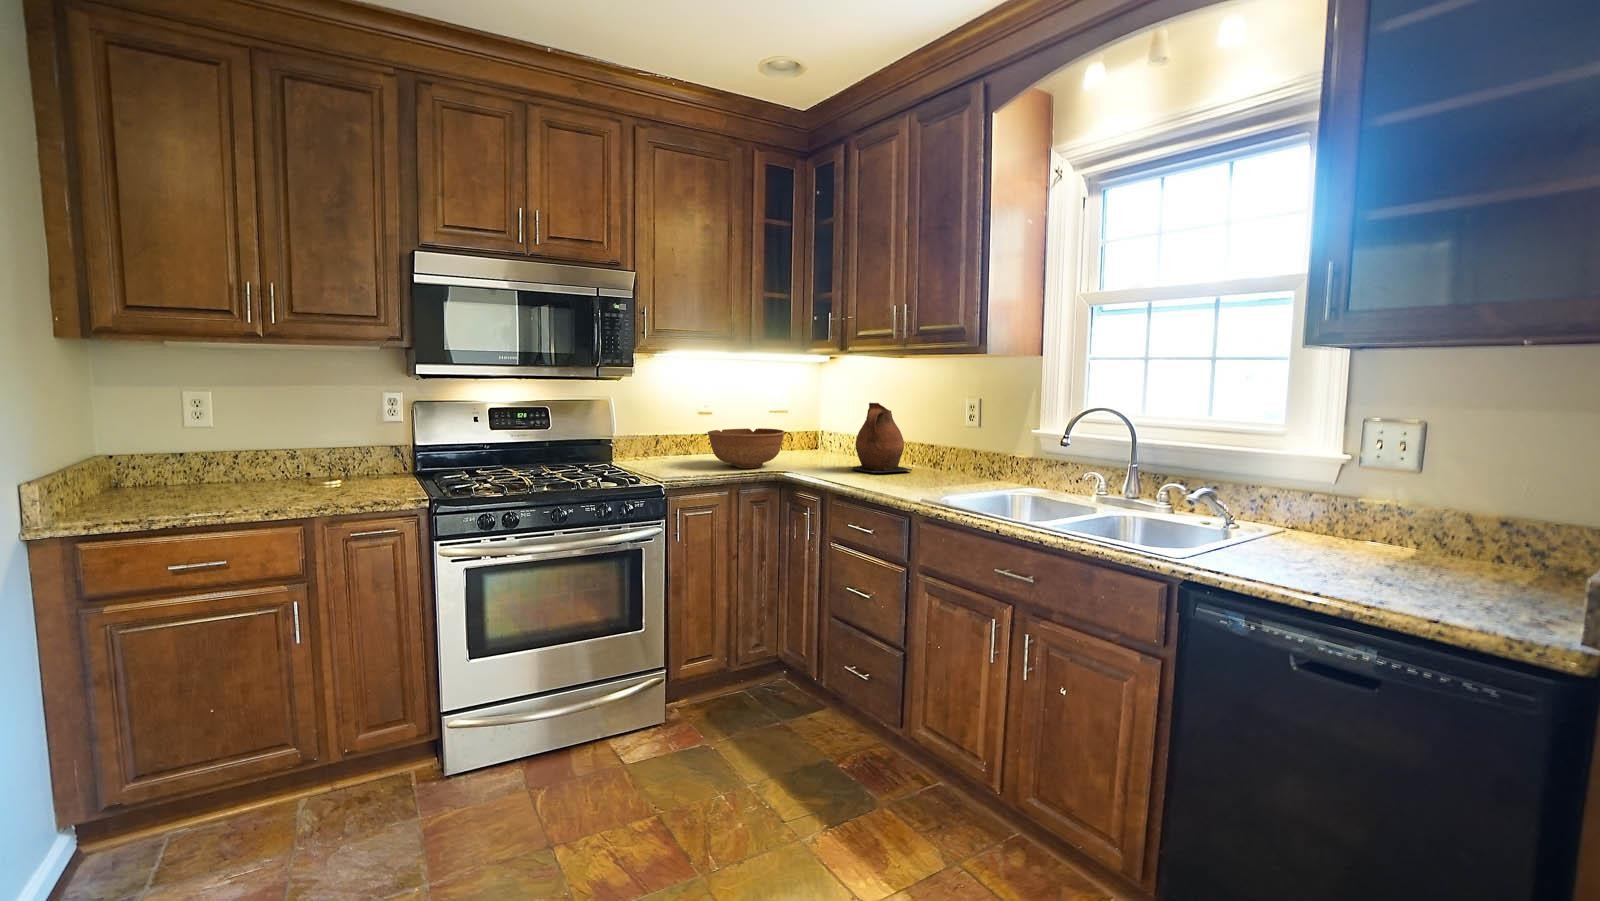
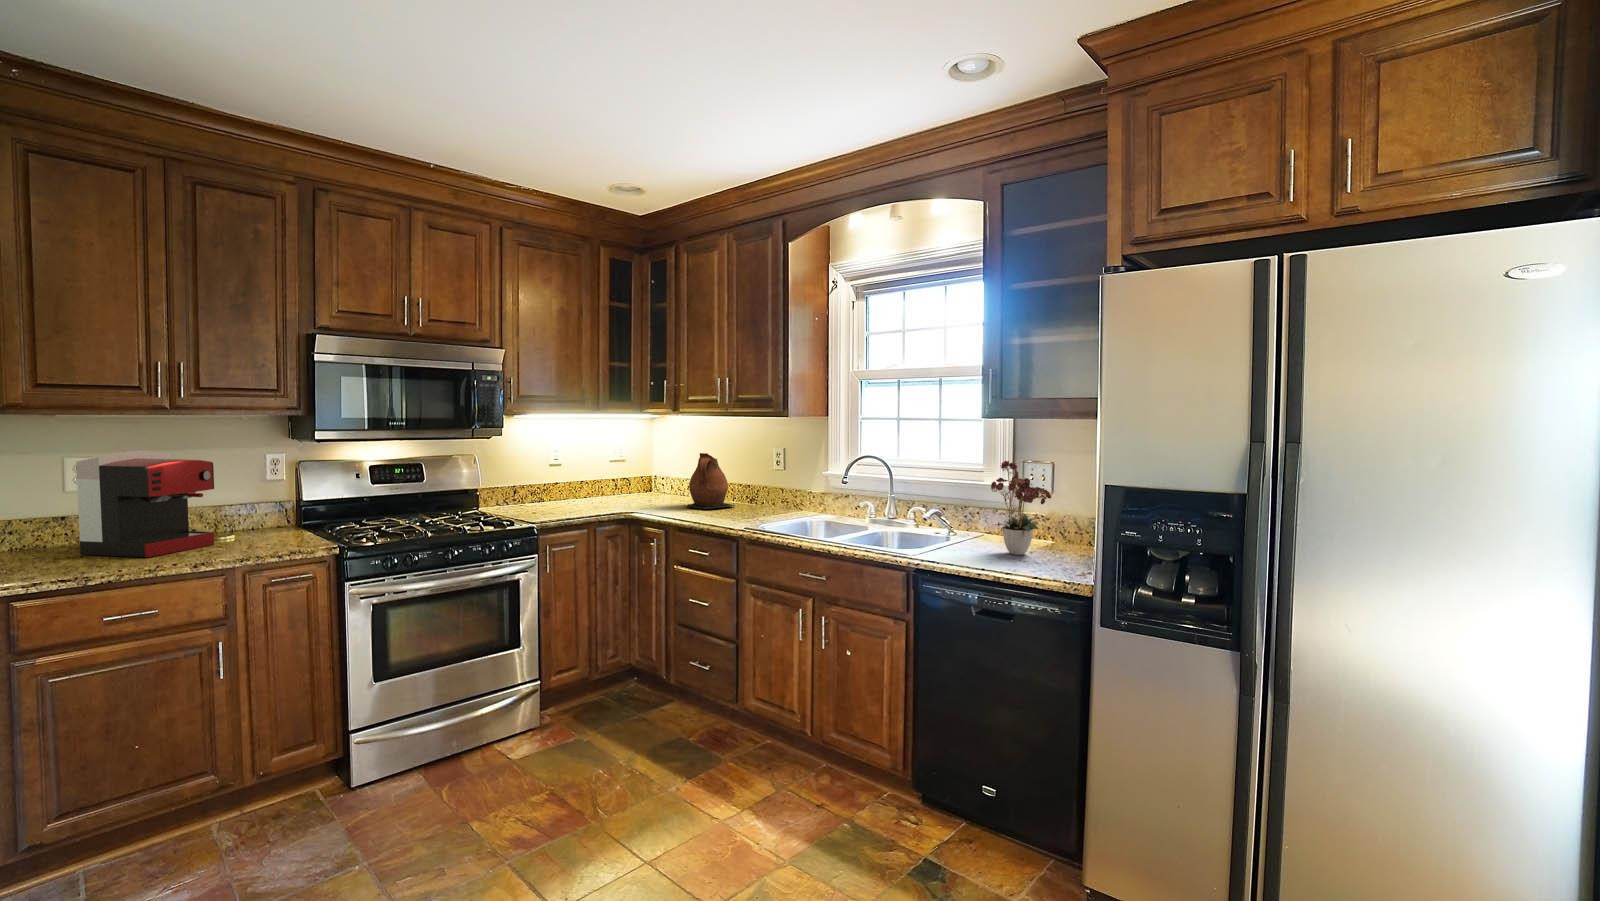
coffee maker: none [174,382,315,501] -> present [76,451,214,557]
flower arrangement: none [1309,407,1450,571] -> present [991,461,1051,555]
bowl: present [708,428,785,468] -> none [563,476,630,510]

